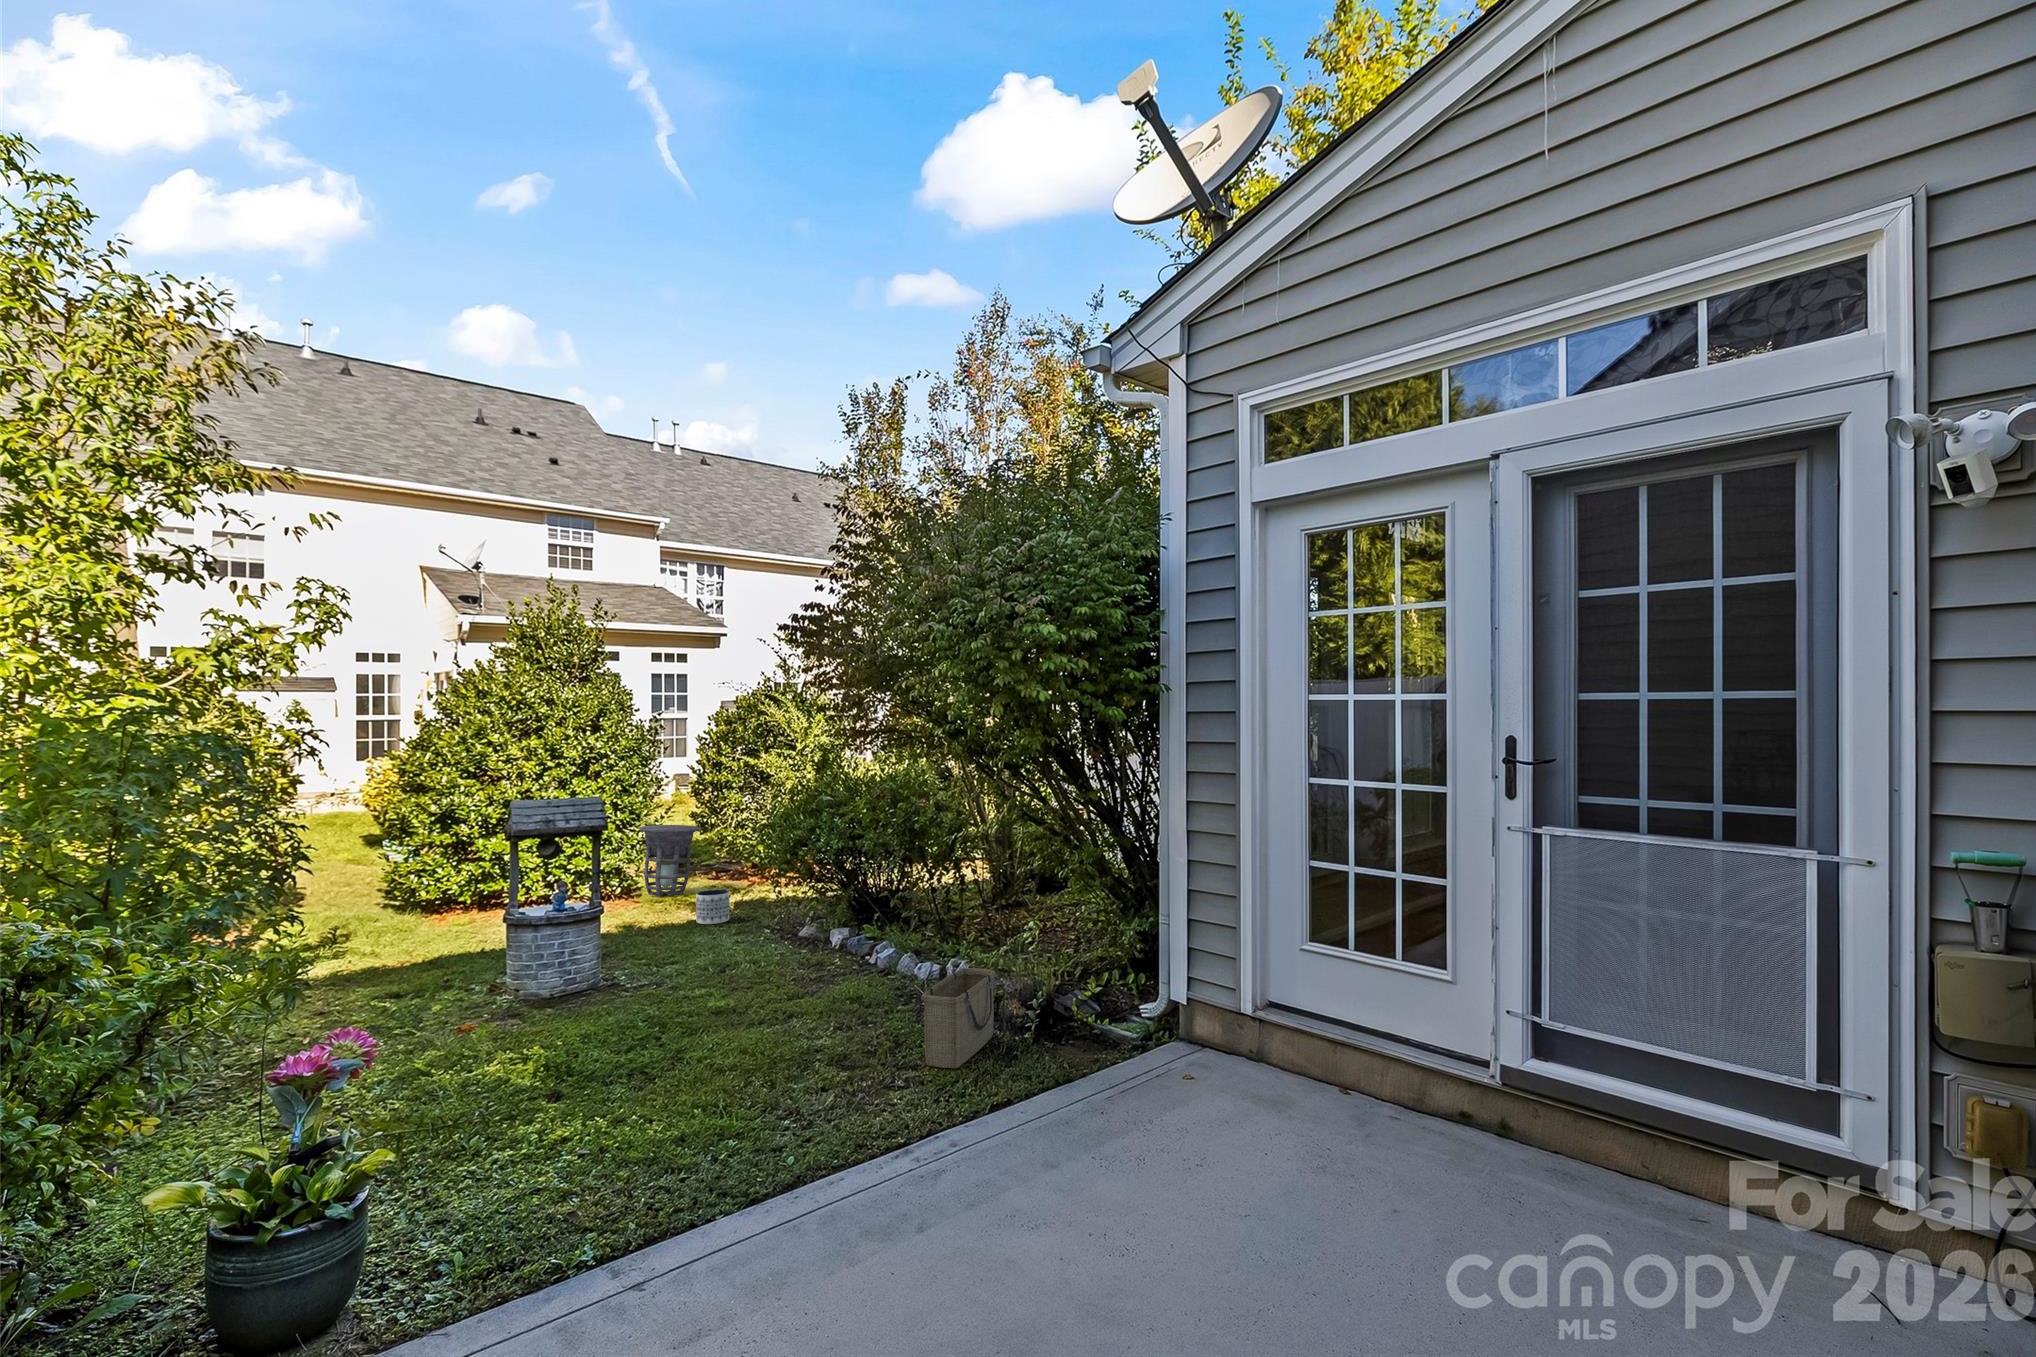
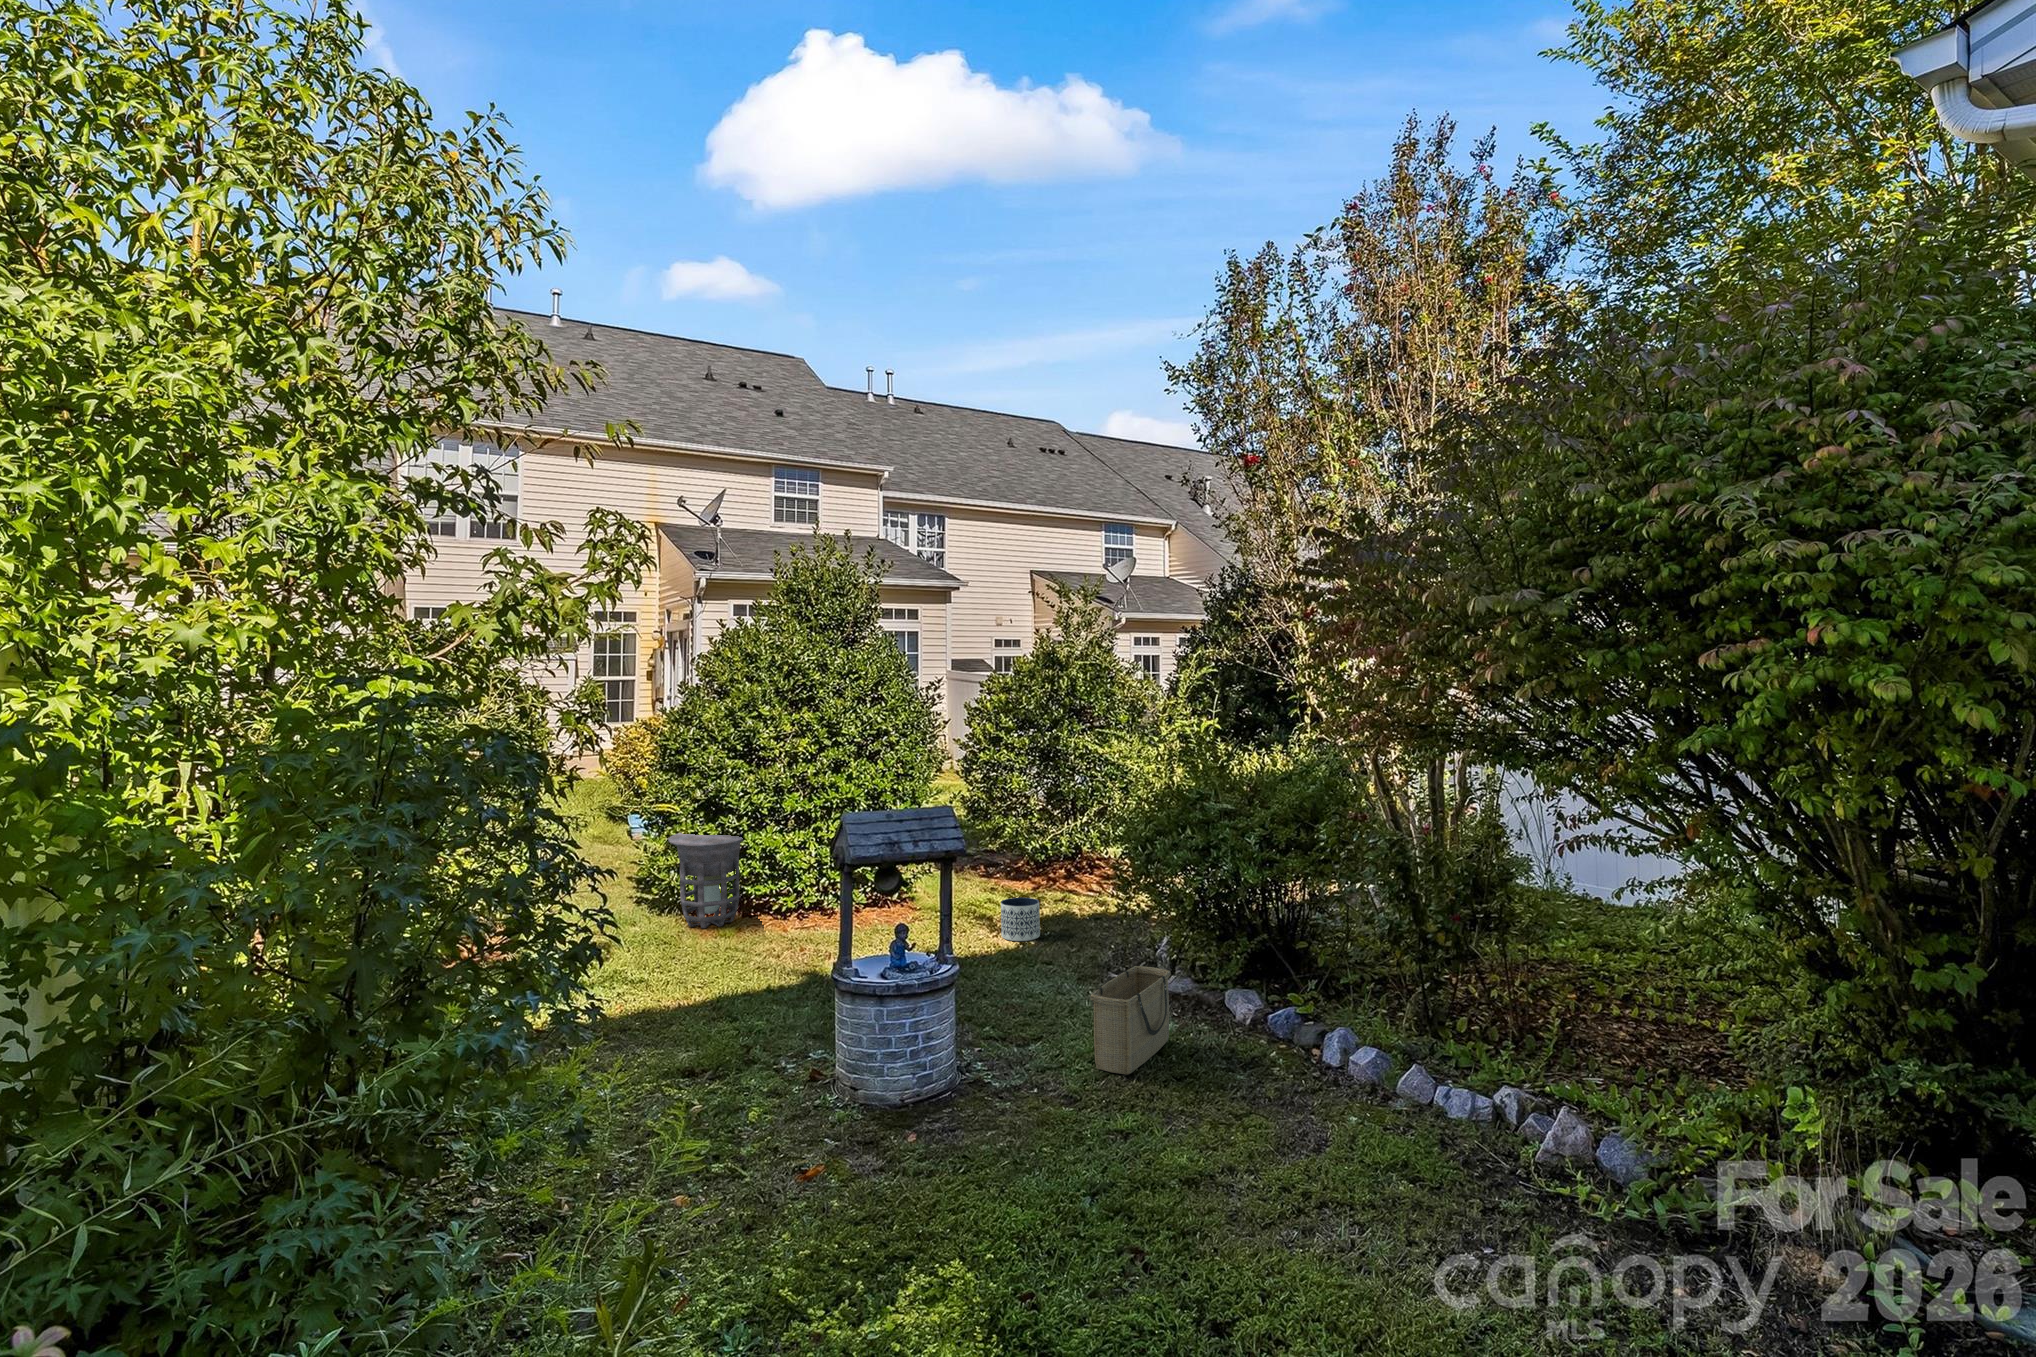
side table: present [639,825,700,896] -> present [668,833,743,928]
basket: present [922,968,995,1068] -> present [1090,966,1171,1075]

